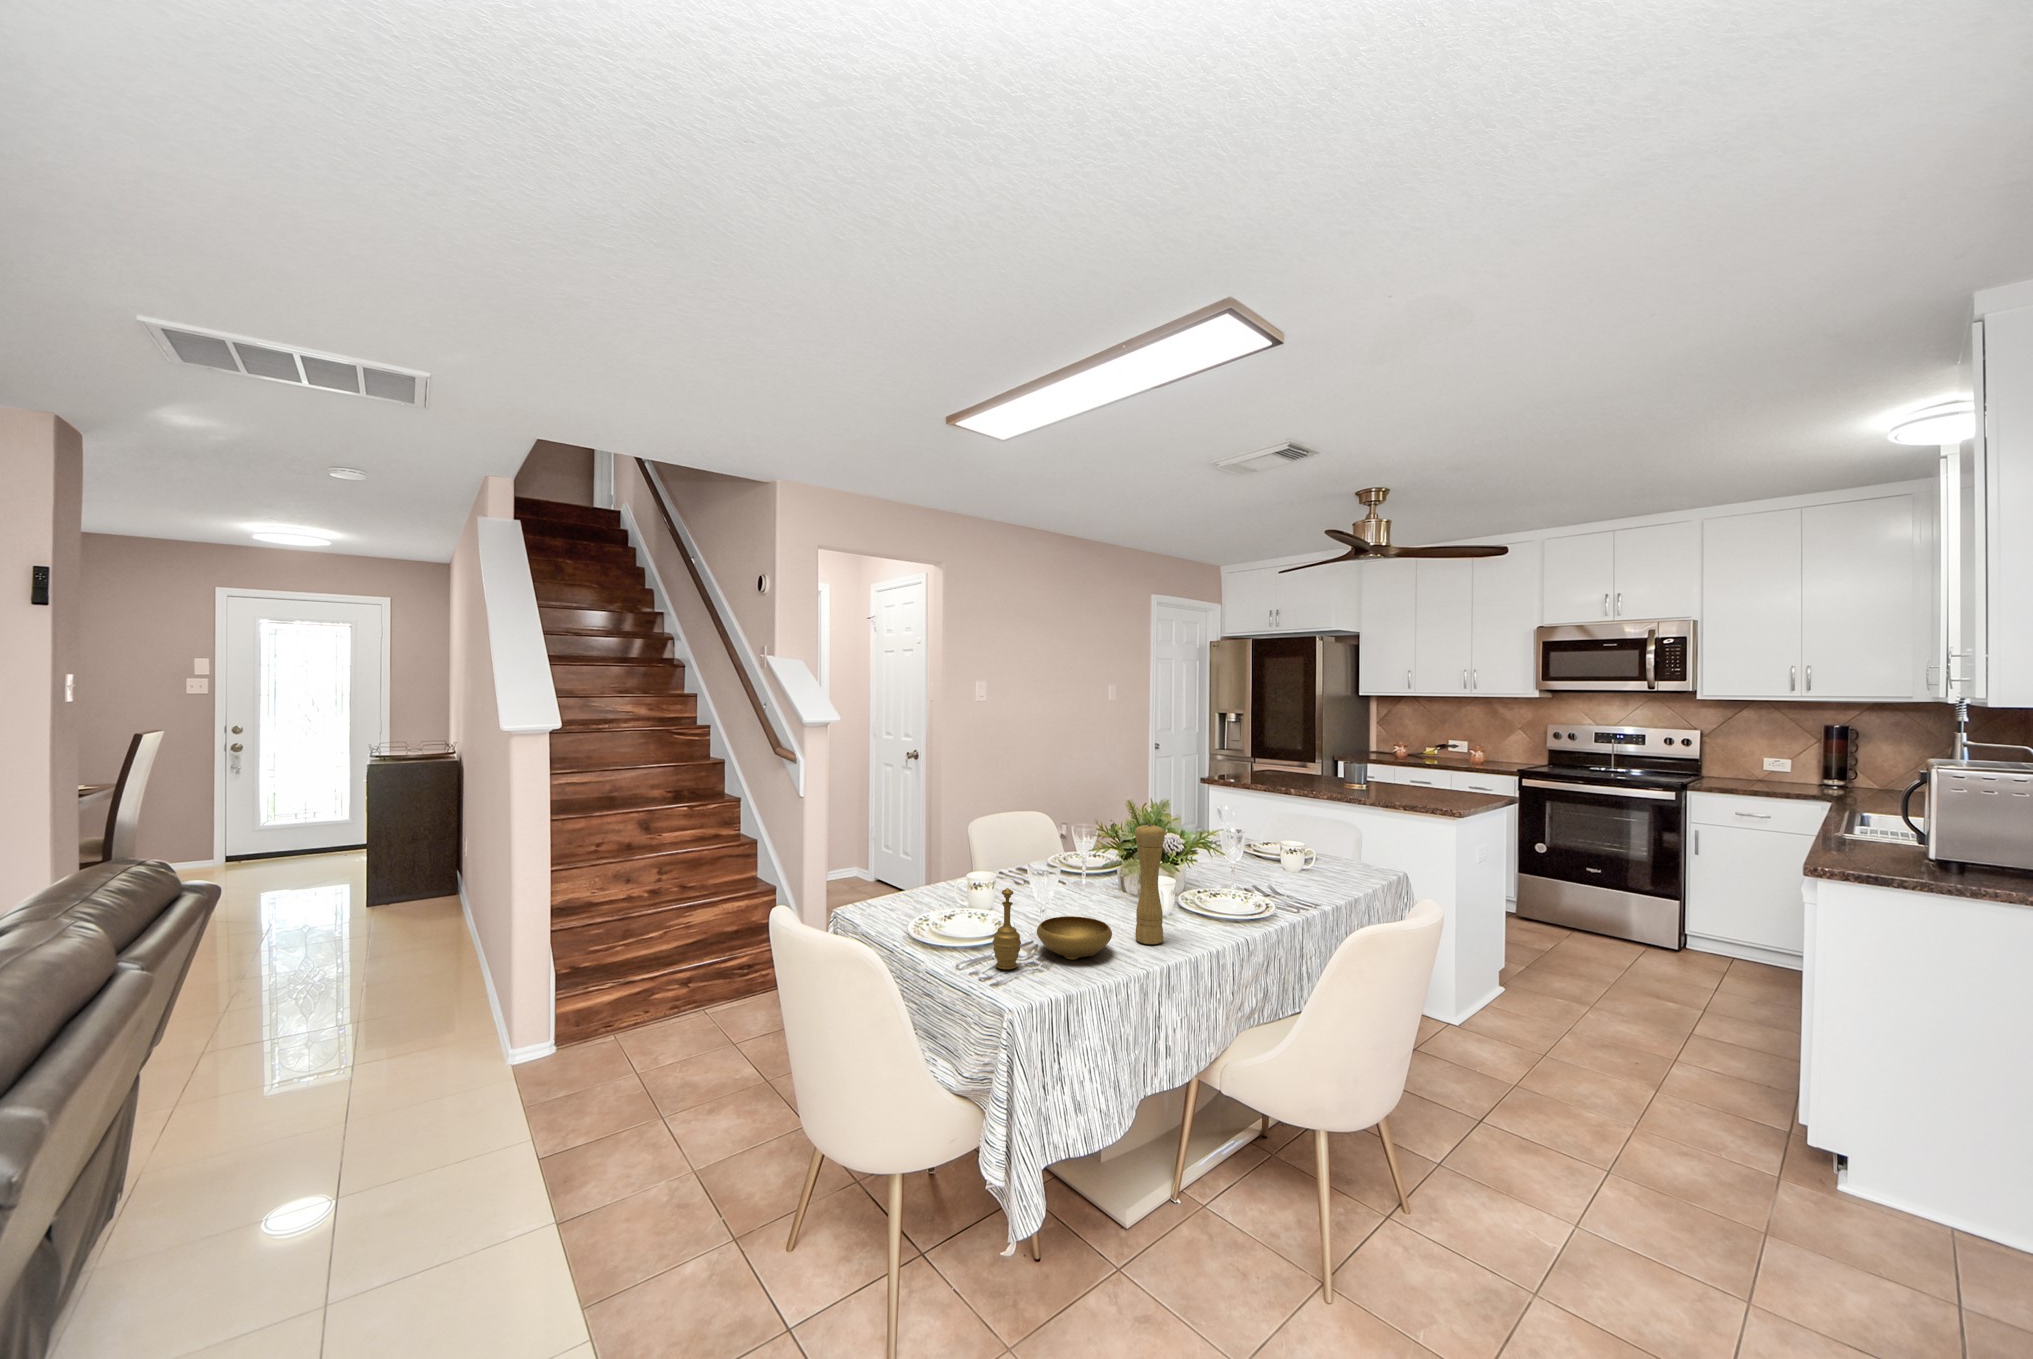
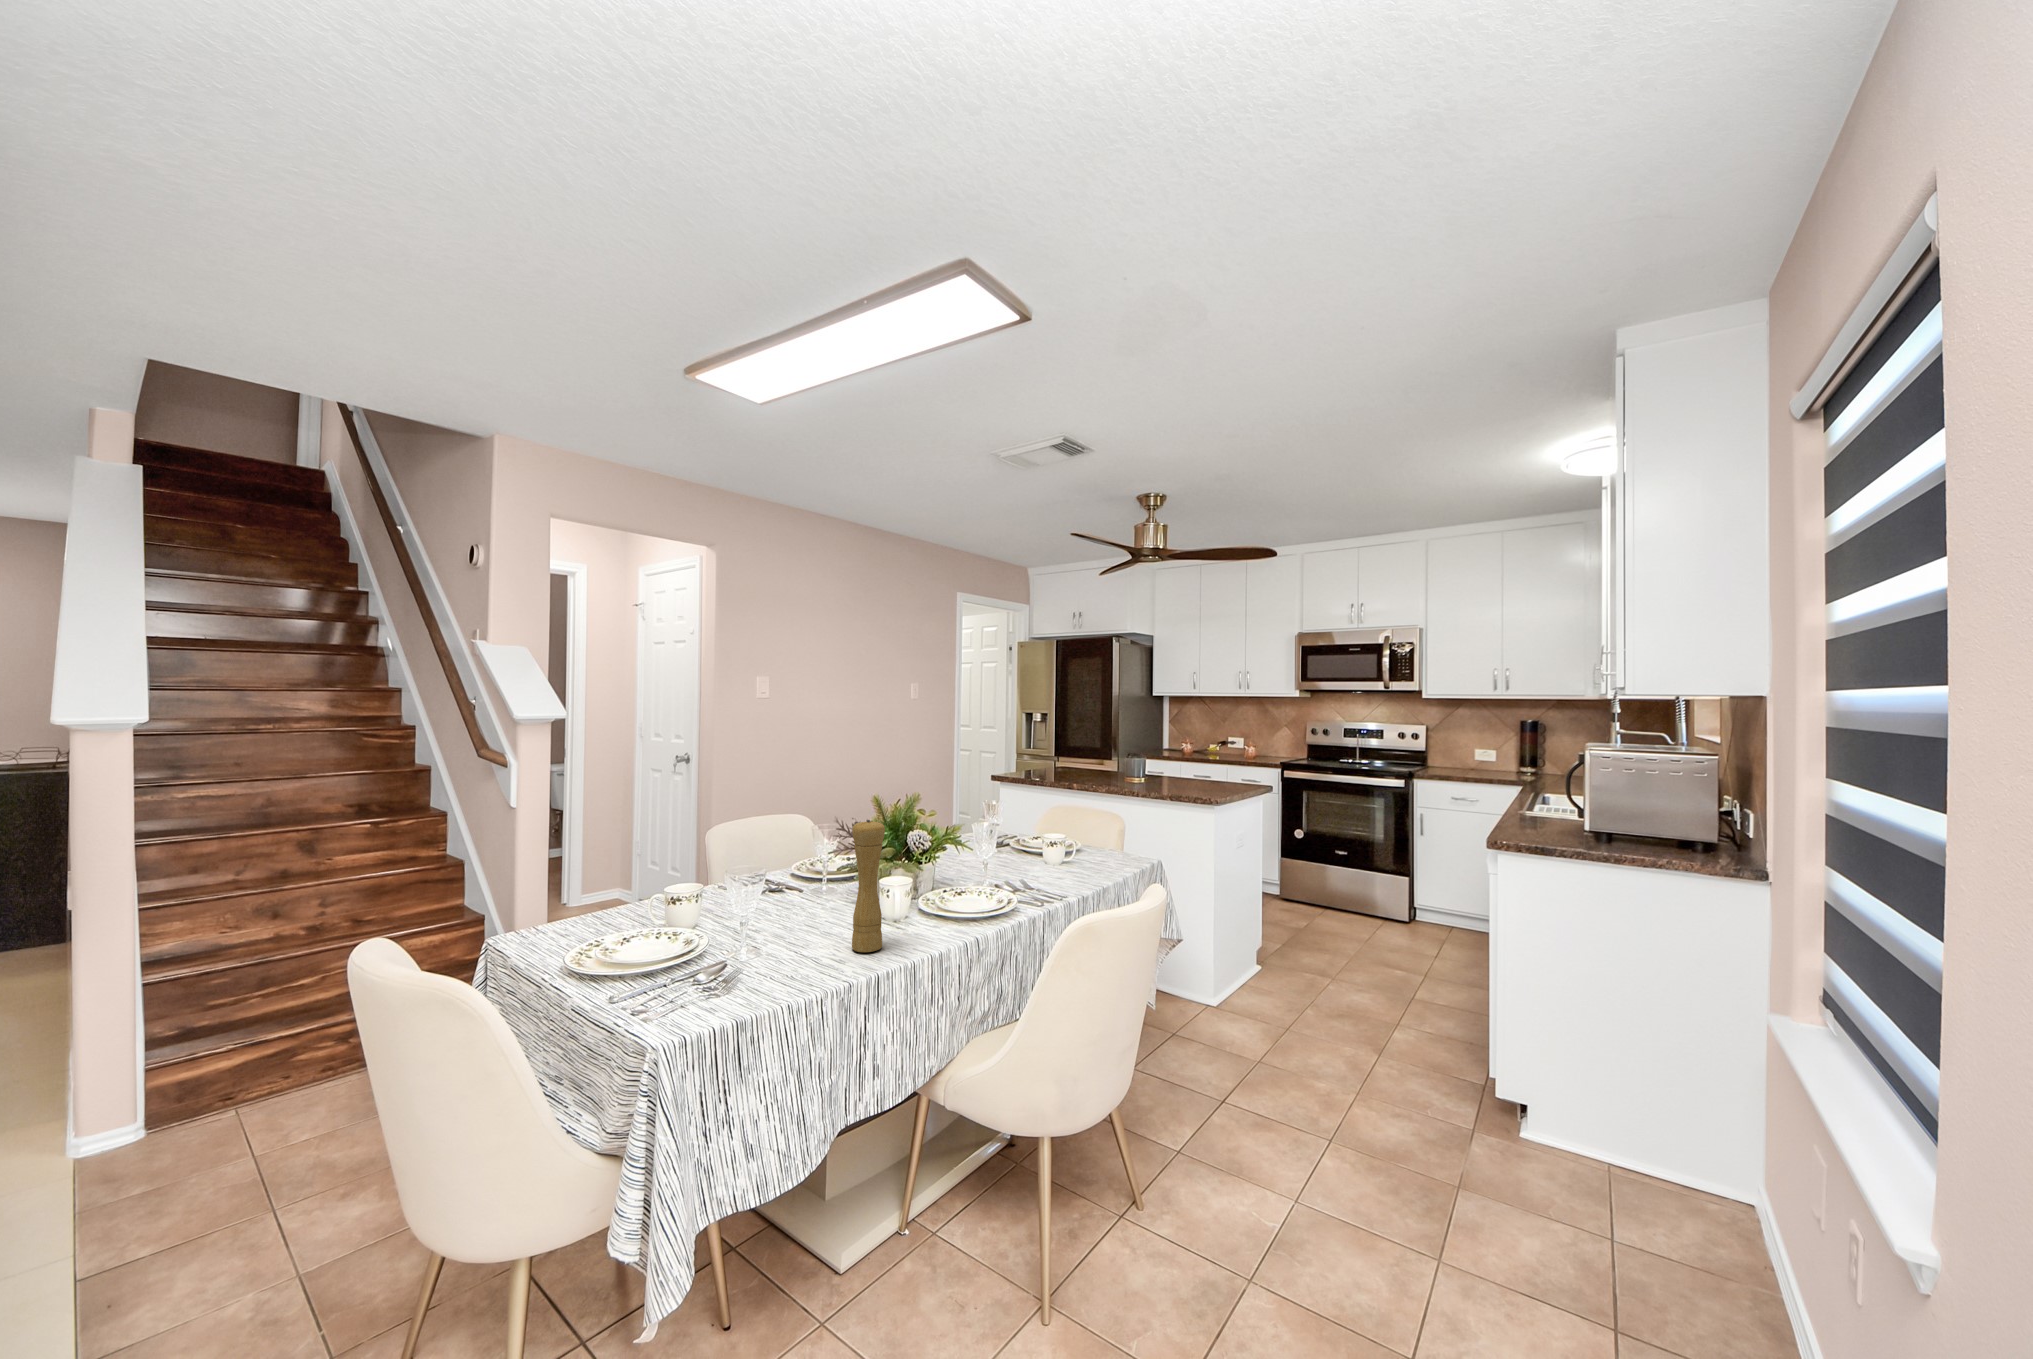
decorative bowl: present [992,888,1112,969] -> none [663,899,817,995]

